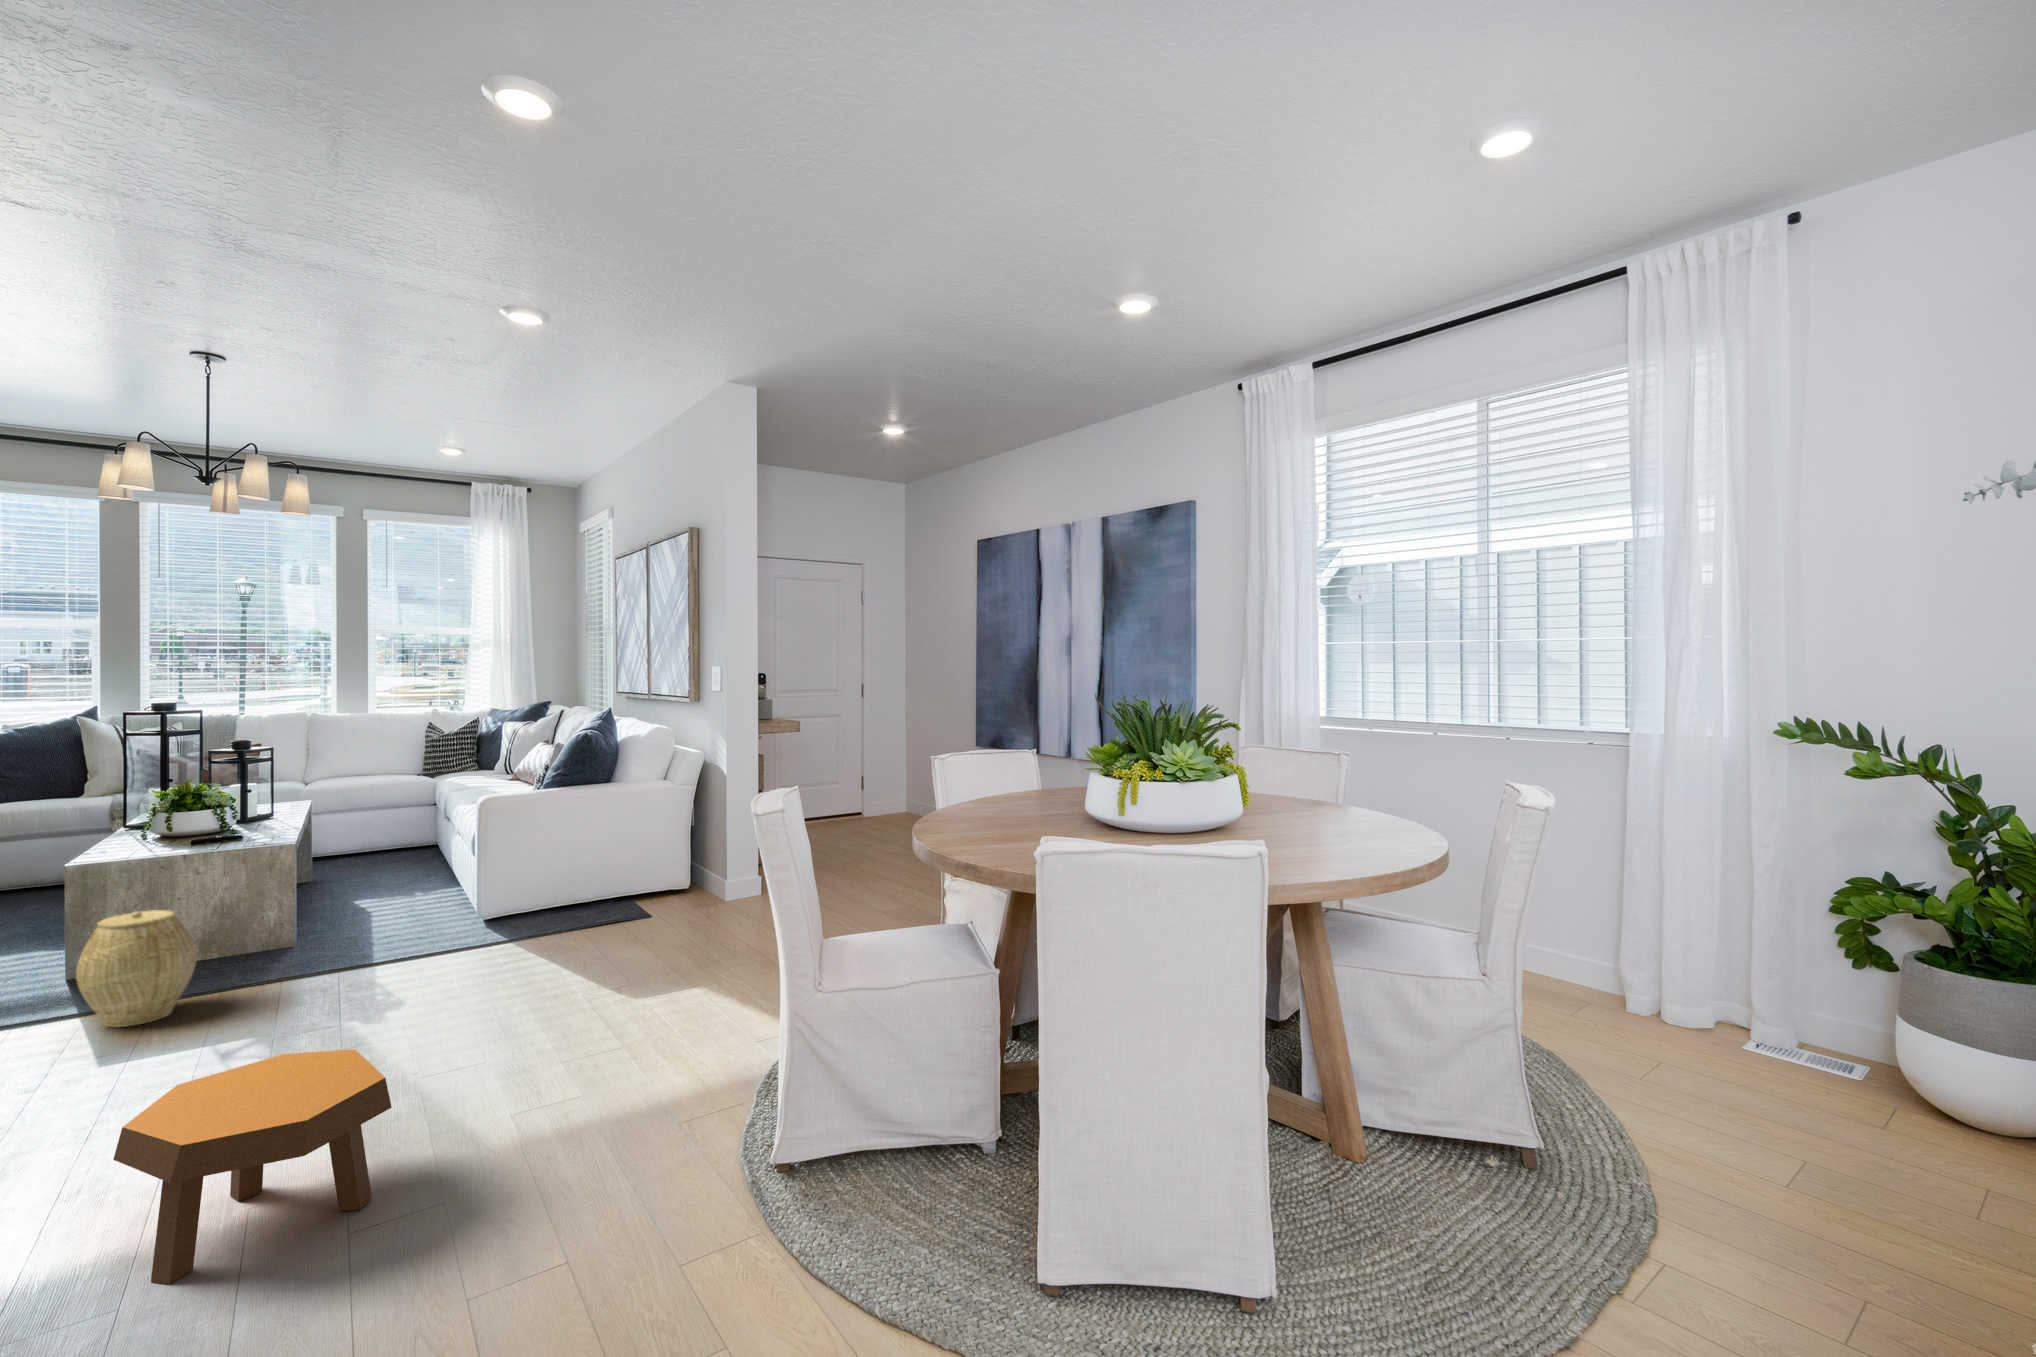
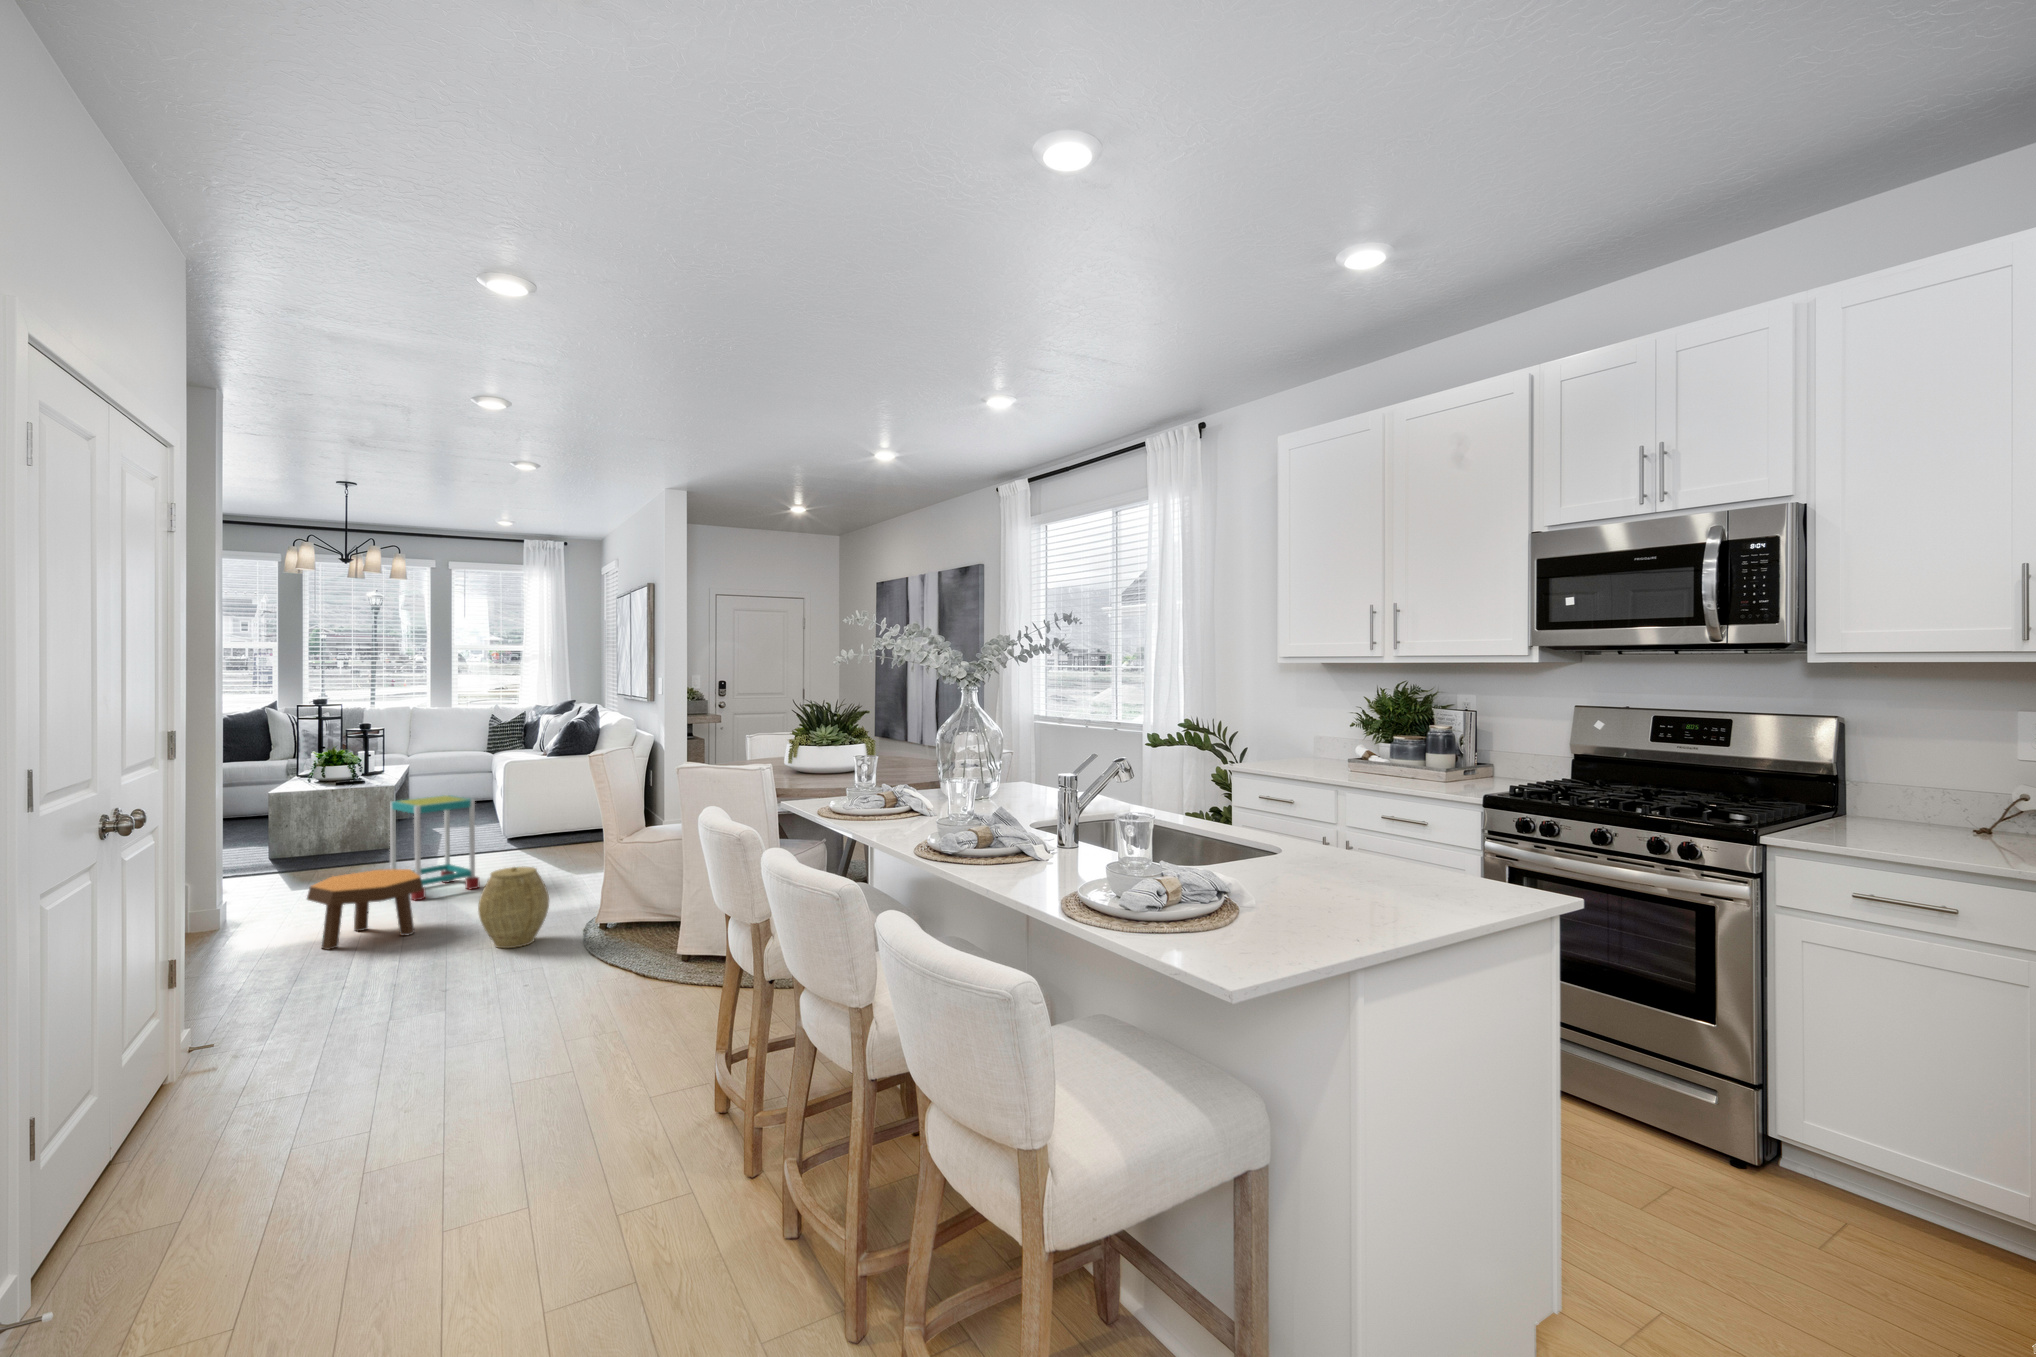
side table: none [292,870,473,1086] -> present [390,795,479,901]
woven basket: present [76,910,196,1027] -> present [478,867,549,948]

